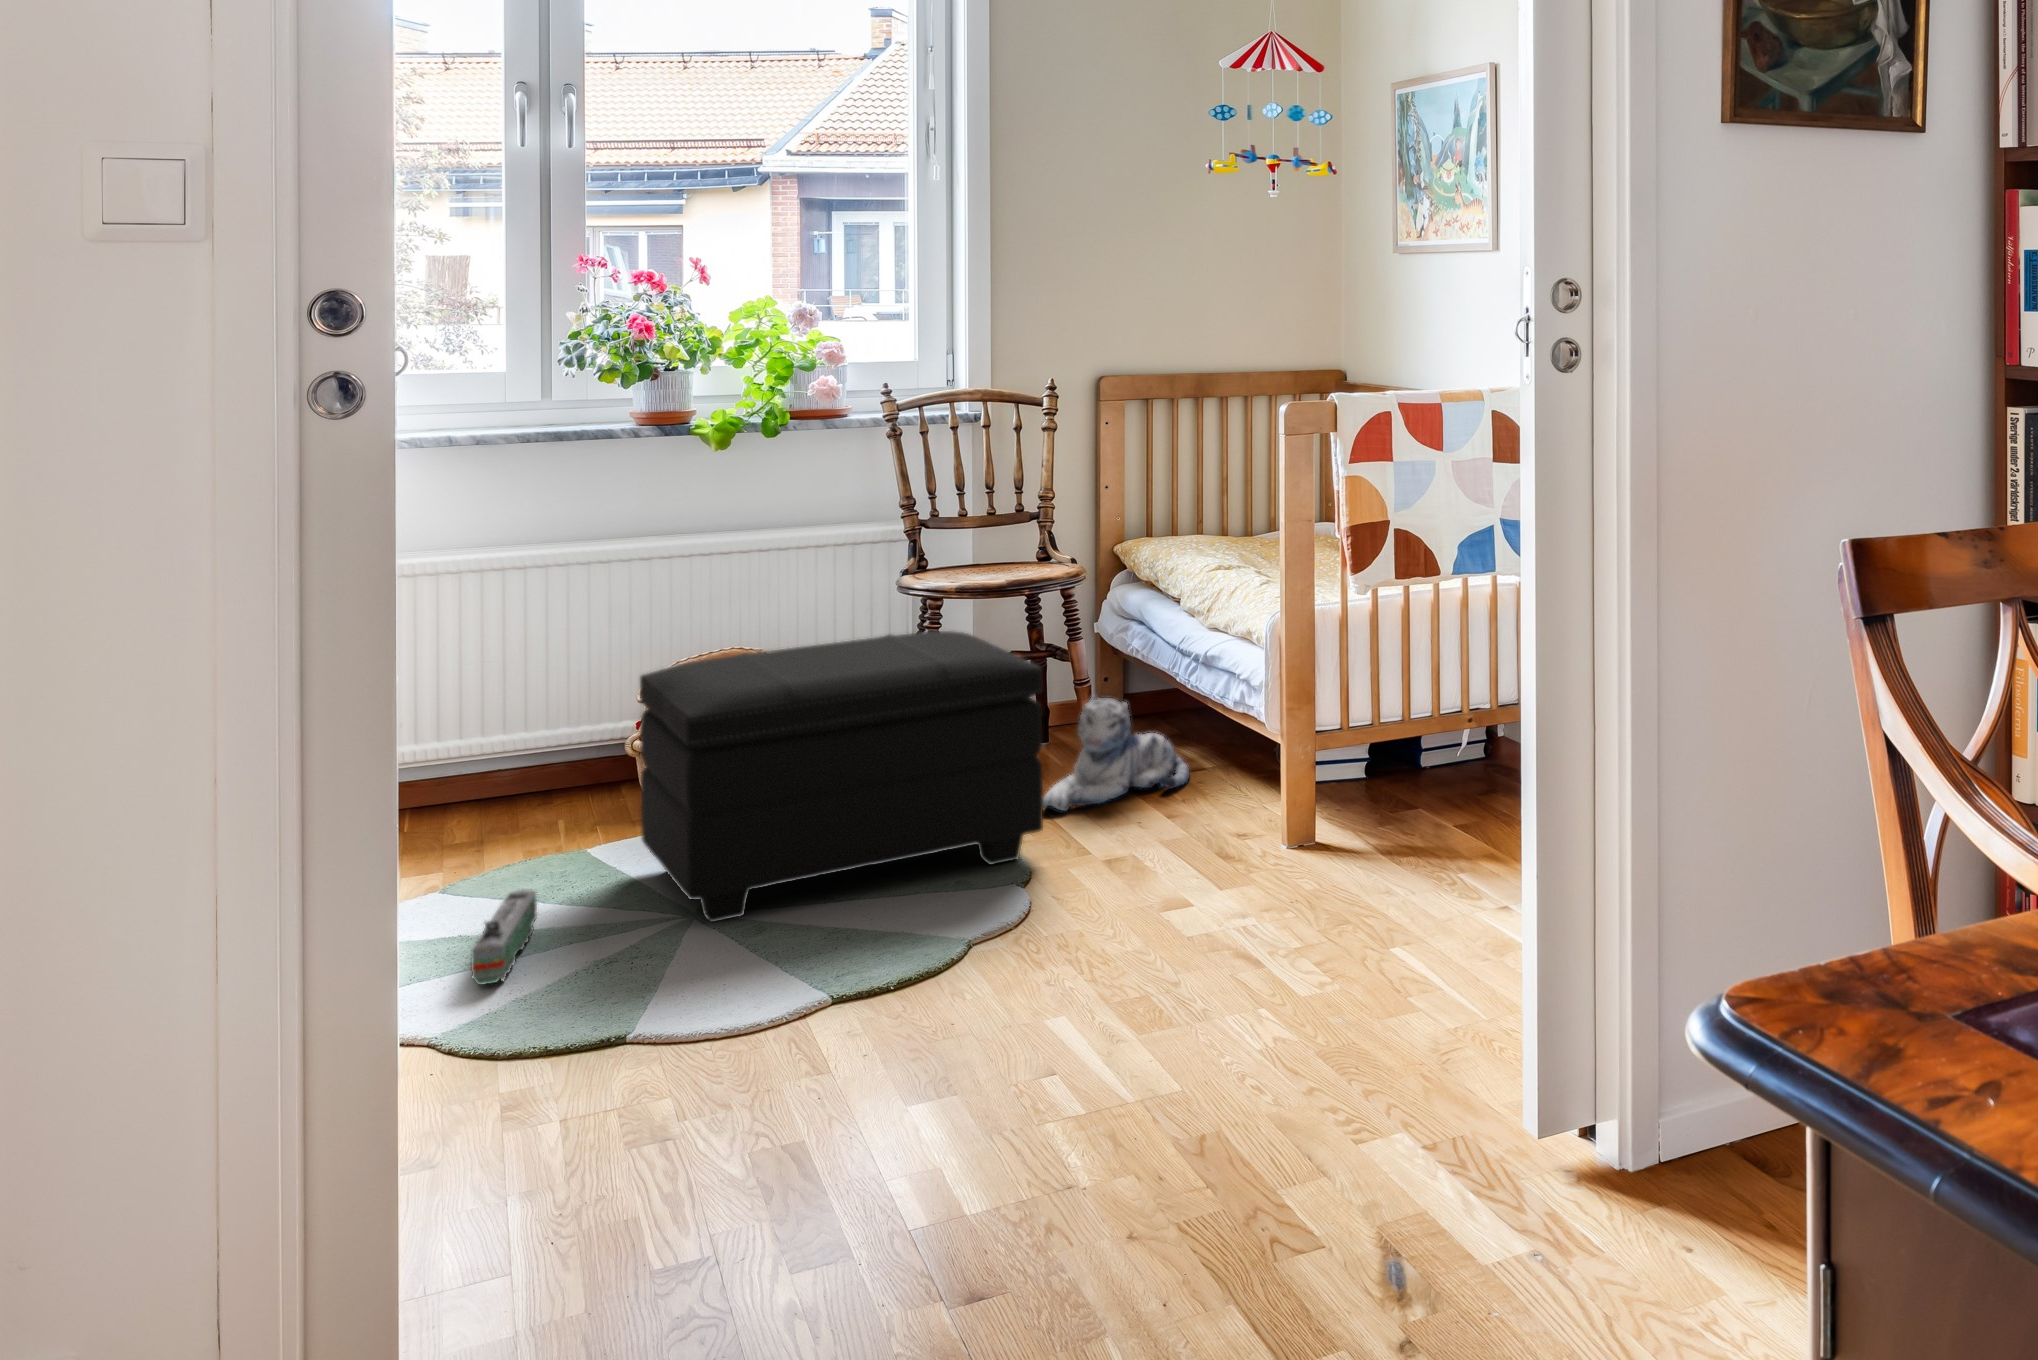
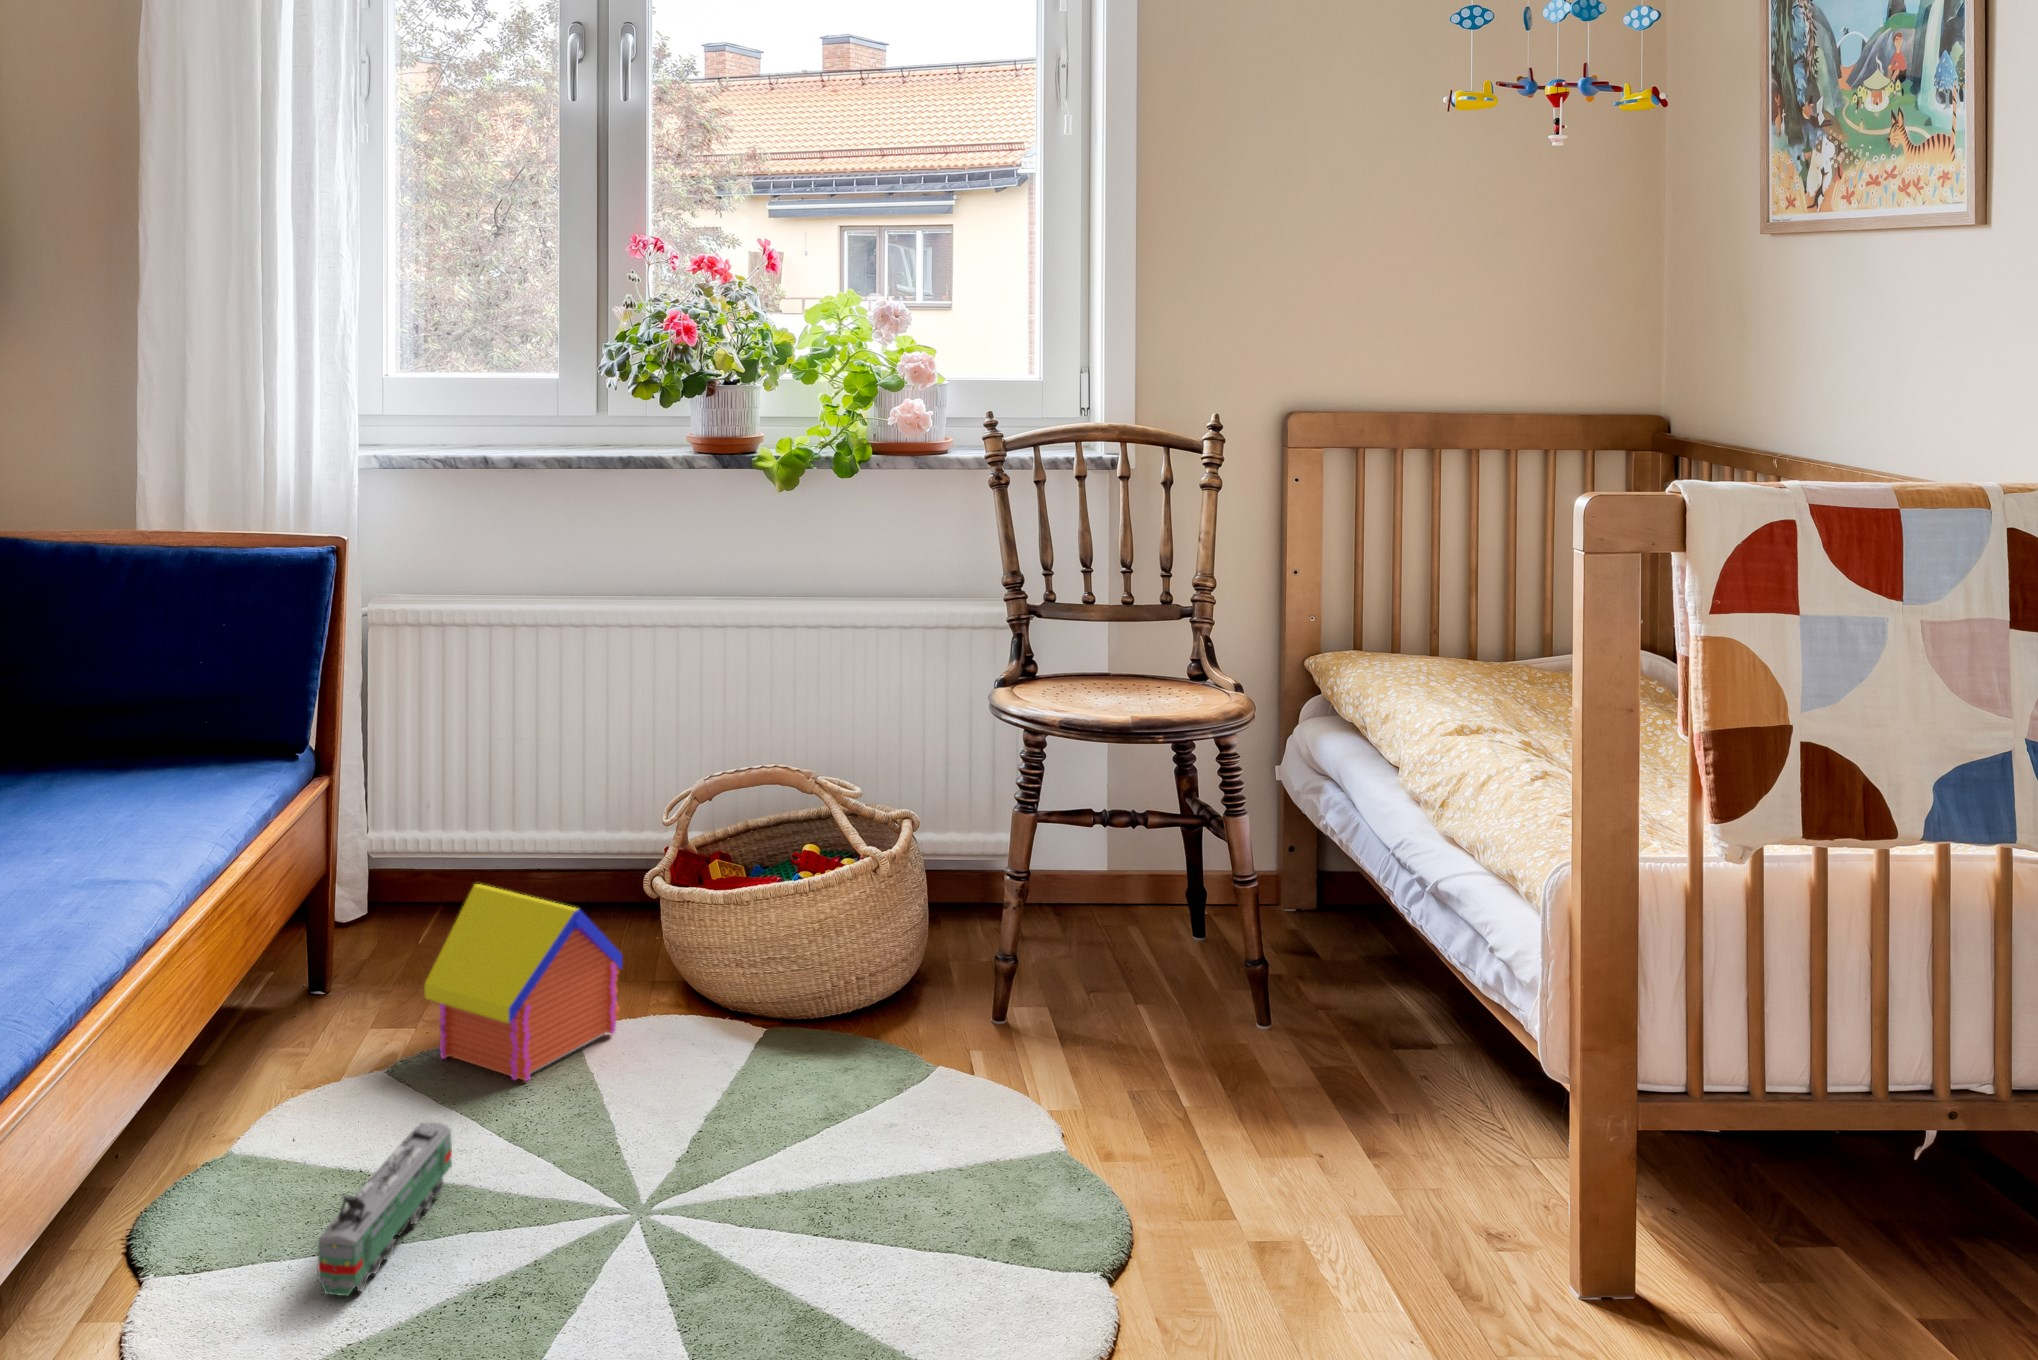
footstool: present [640,631,1043,922] -> none [621,796,1158,1233]
plush toy: present [1043,696,1189,811] -> none [1170,918,1408,1105]
toy house: none [464,753,623,881] -> present [424,884,622,1081]

